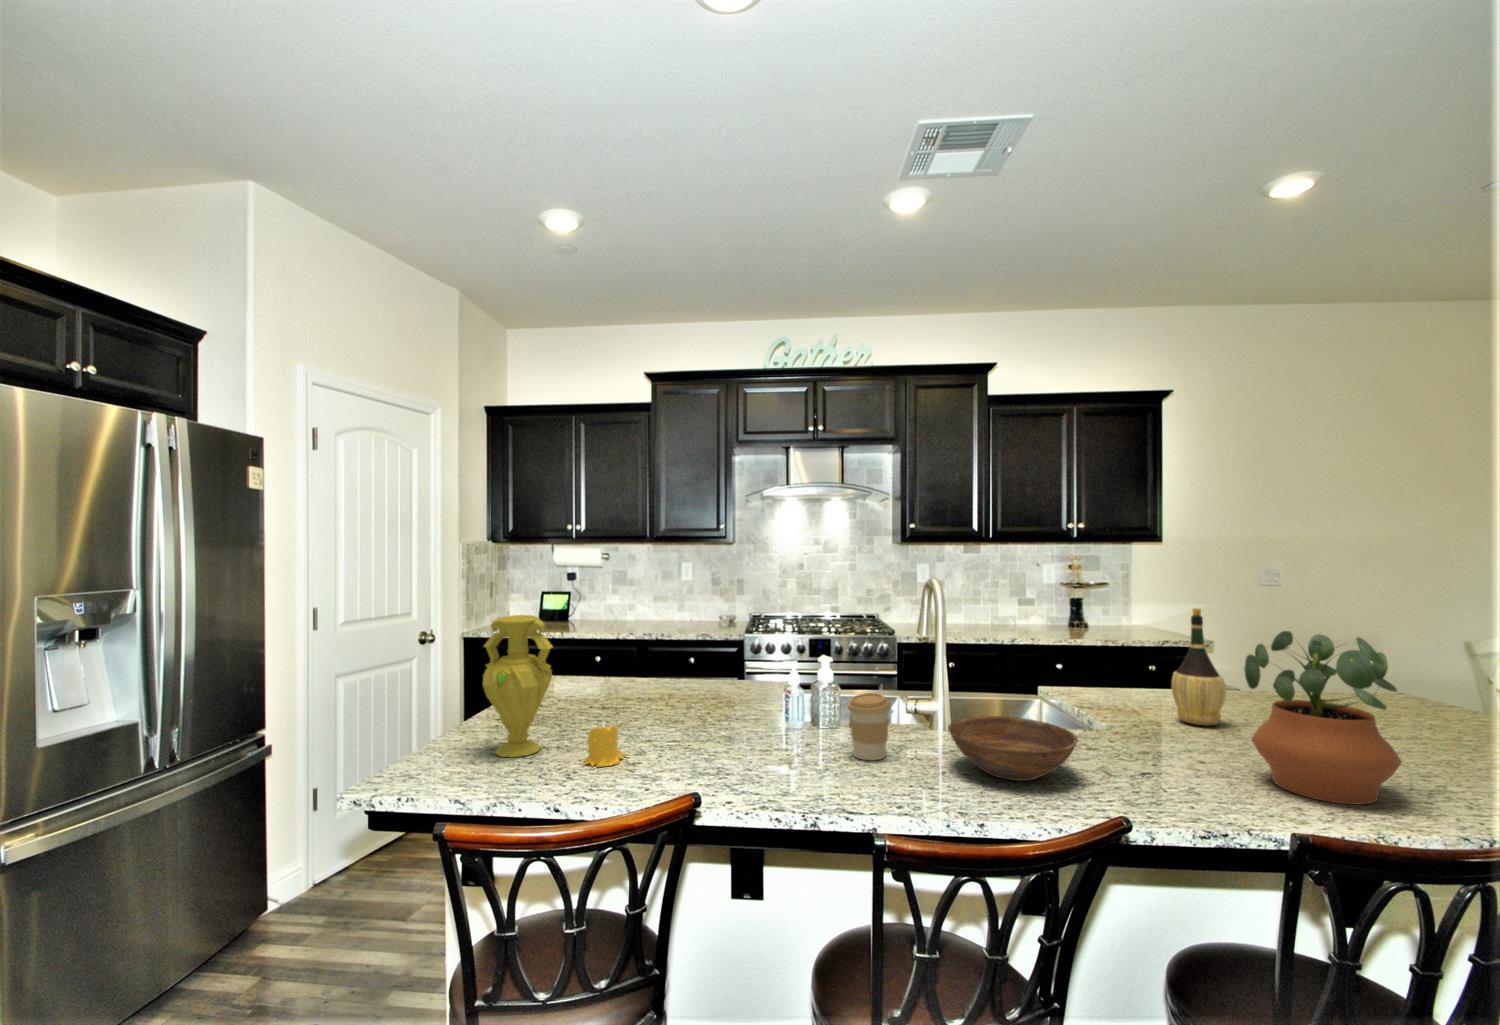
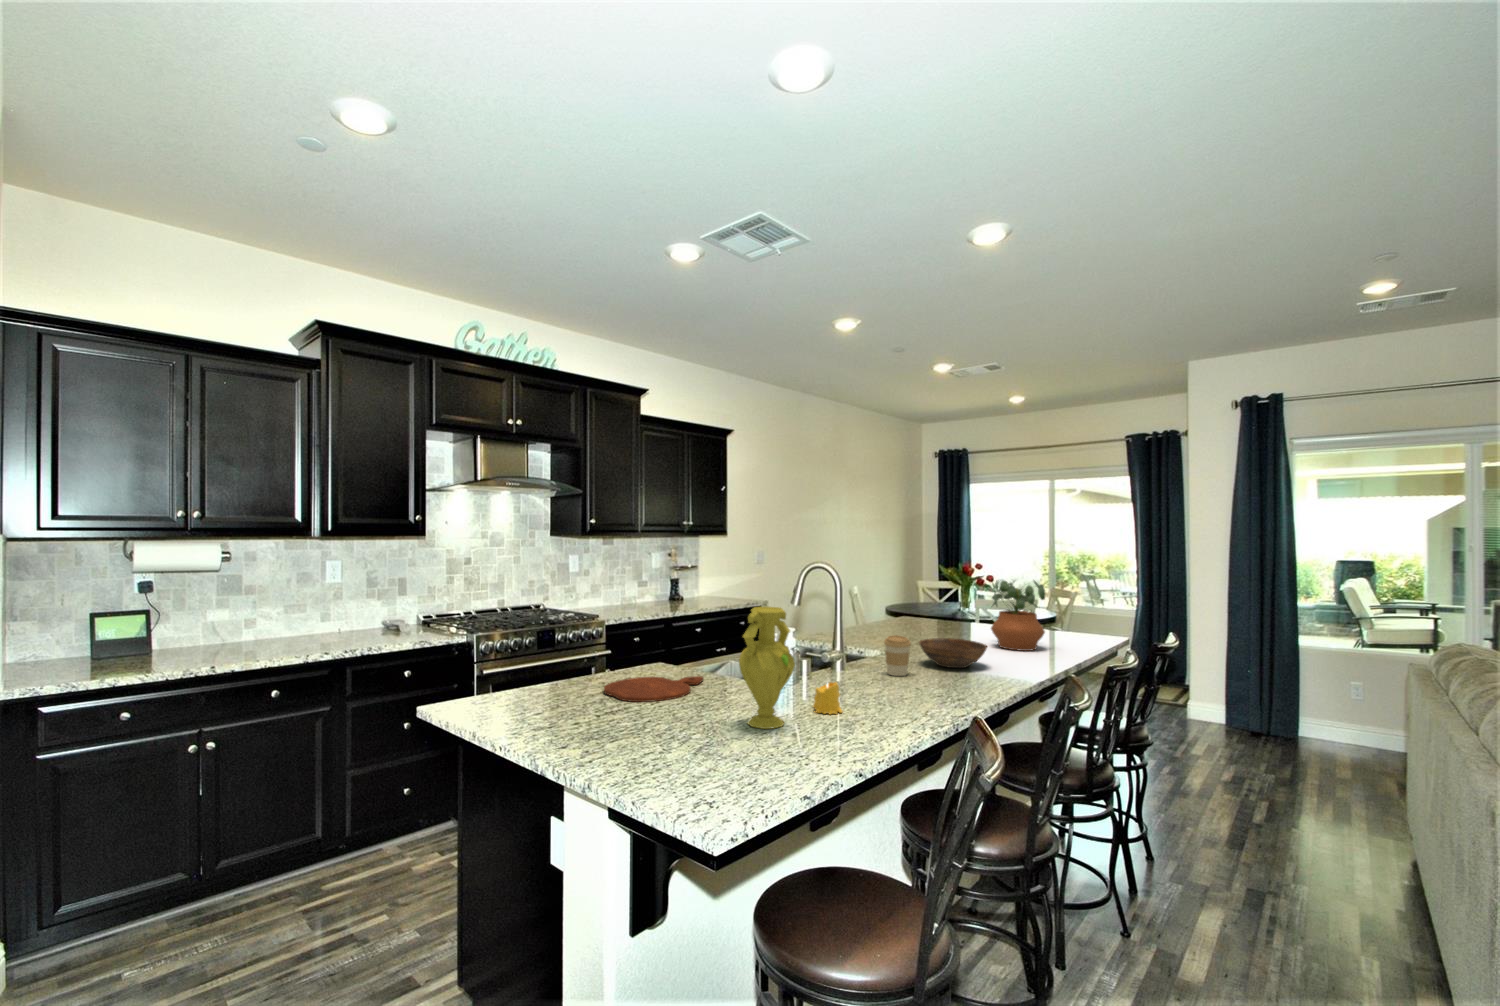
wine bottle: present [1172,608,1226,725] -> none [905,574,931,636]
cutting board: none [554,685,674,711] -> present [604,676,704,702]

